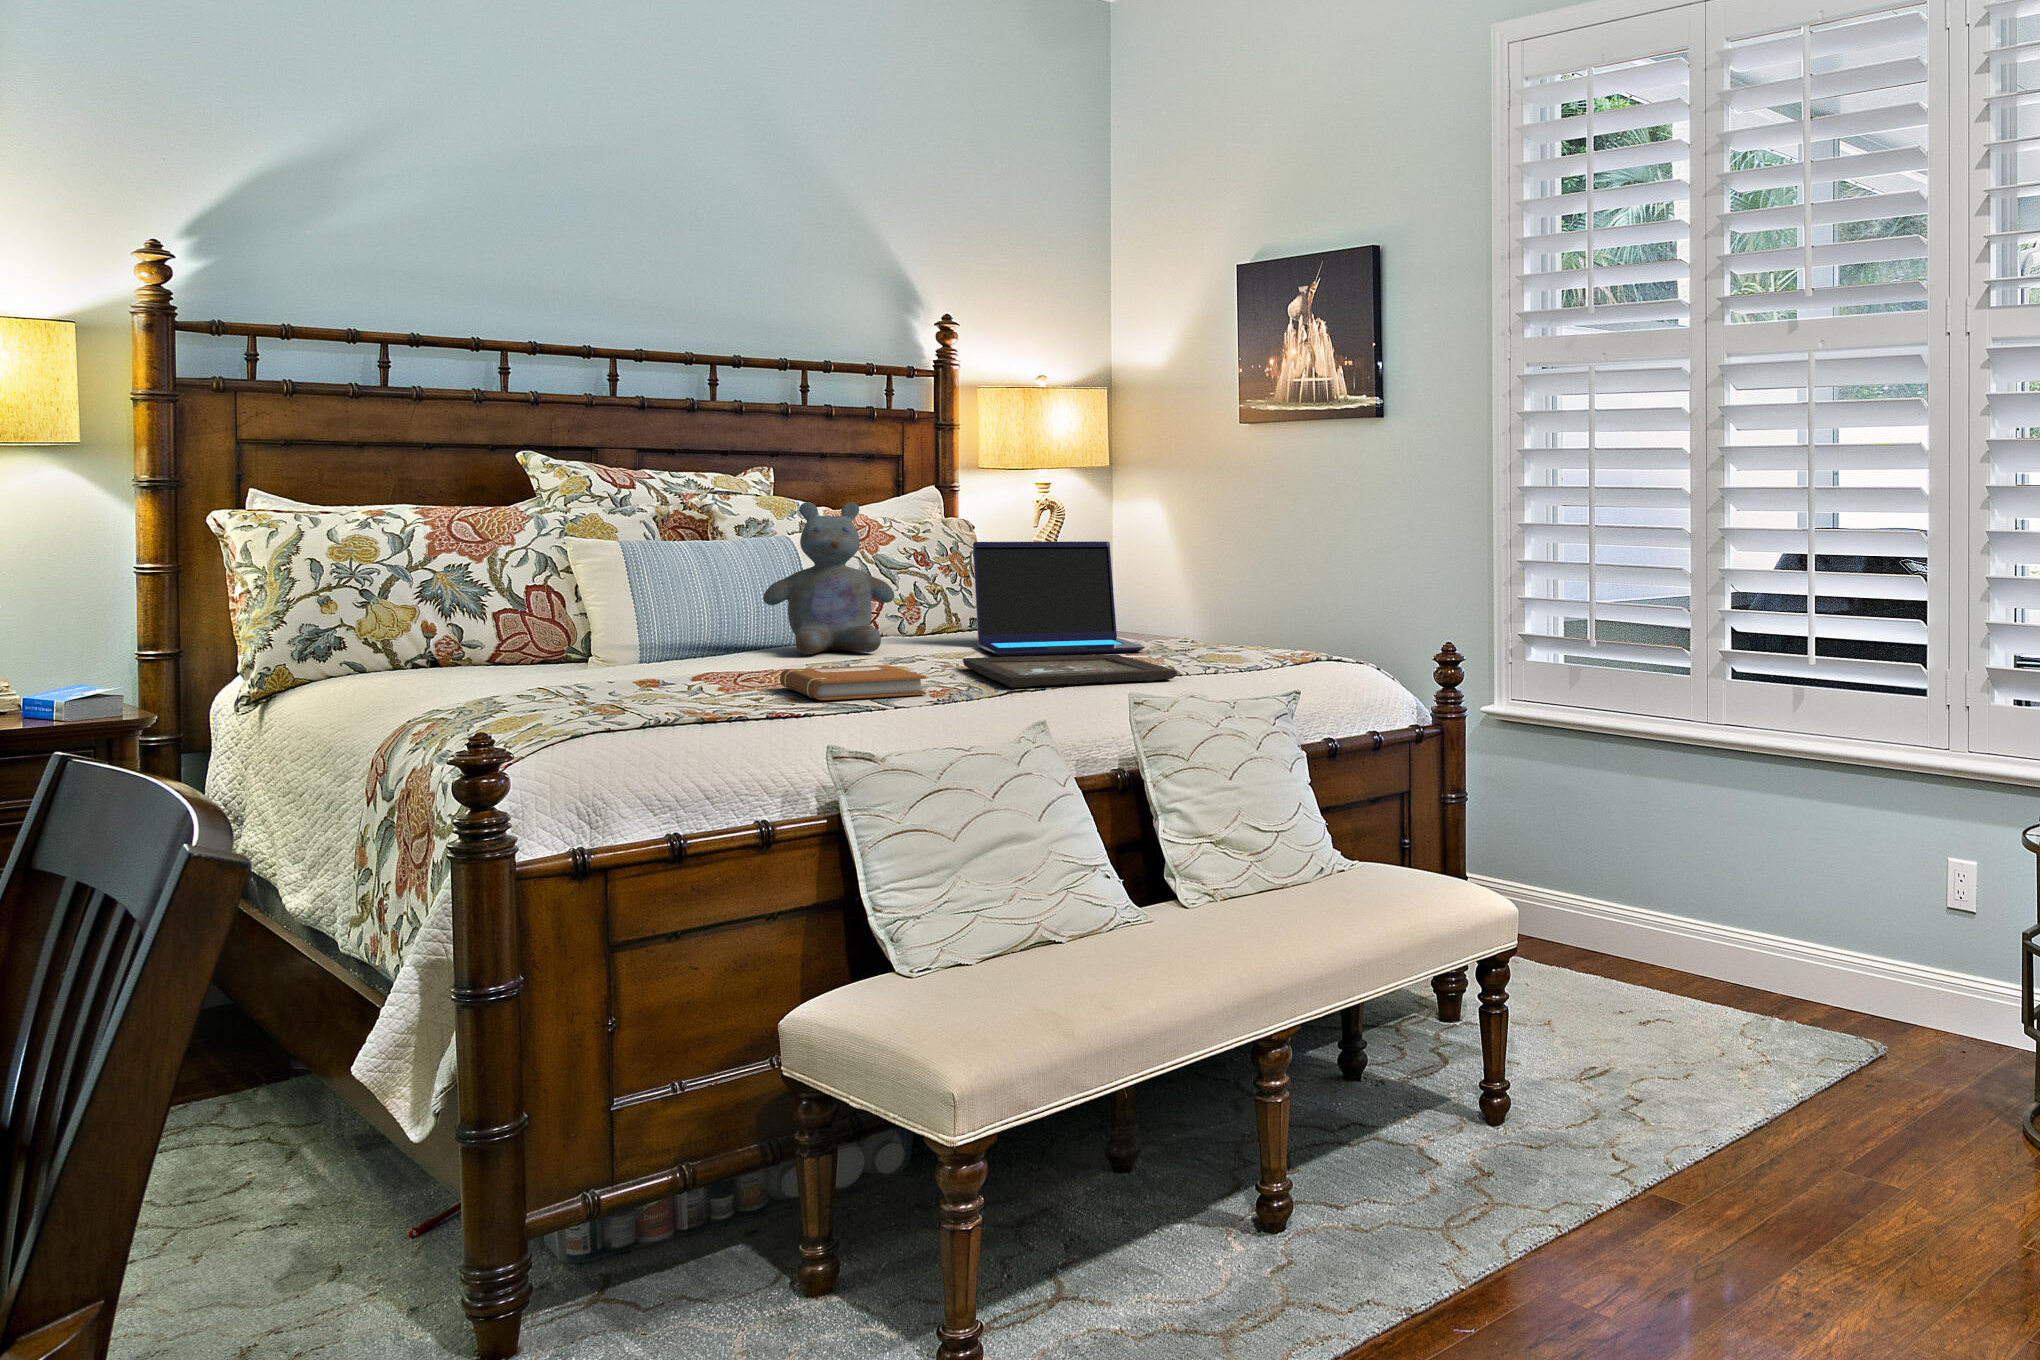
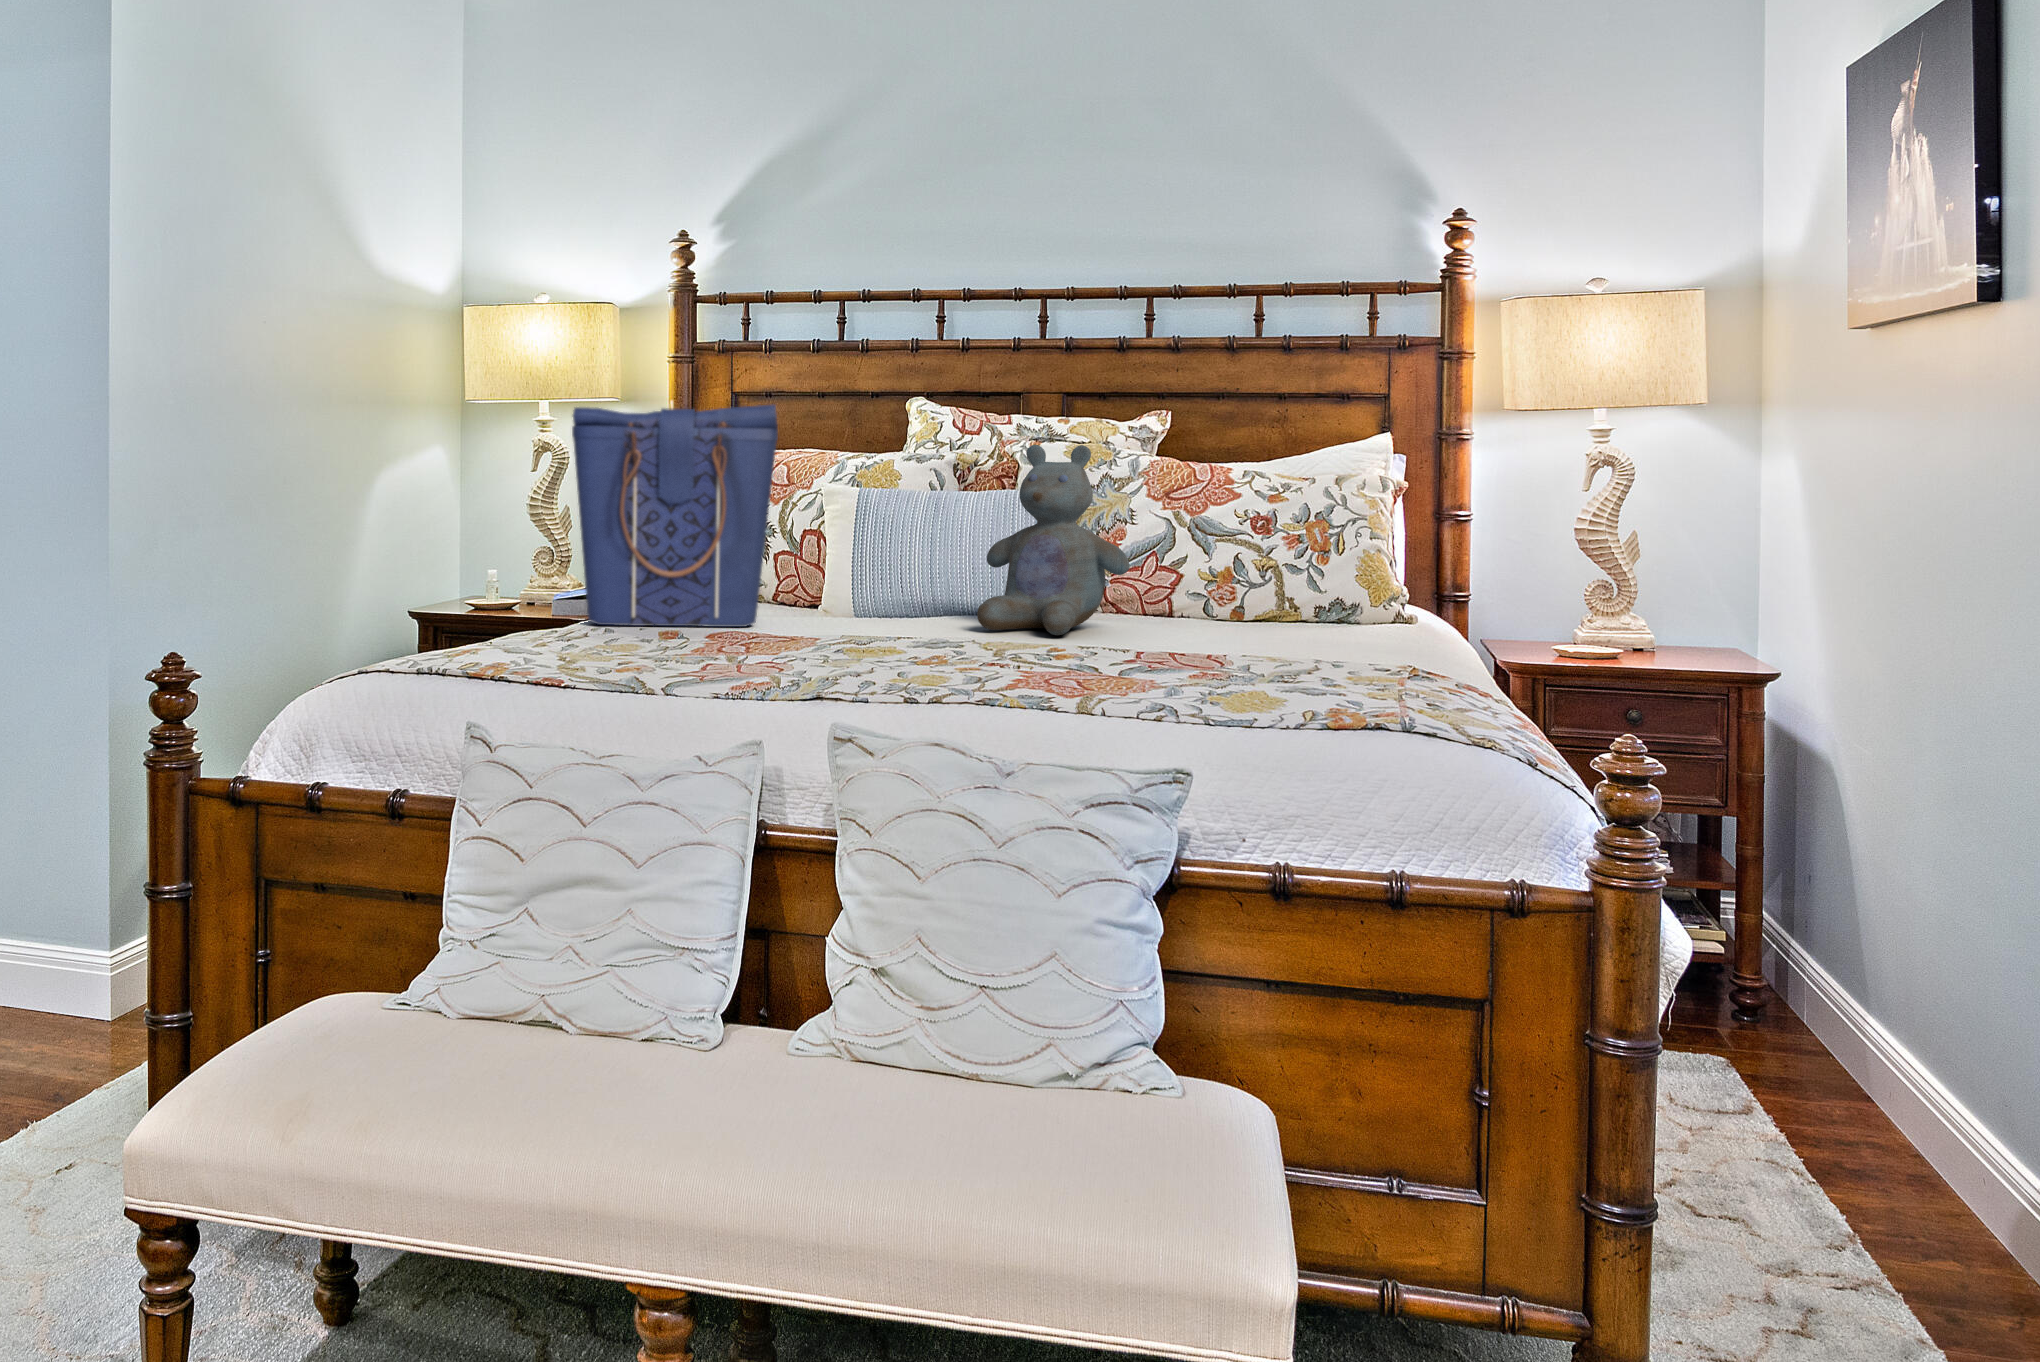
tote bag: none [431,469,633,688] -> present [572,404,778,627]
laptop: present [973,541,1145,656] -> none [1152,500,1433,680]
tray: present [963,655,1177,687] -> none [913,655,1254,727]
notebook: present [780,665,926,700] -> none [672,640,867,693]

